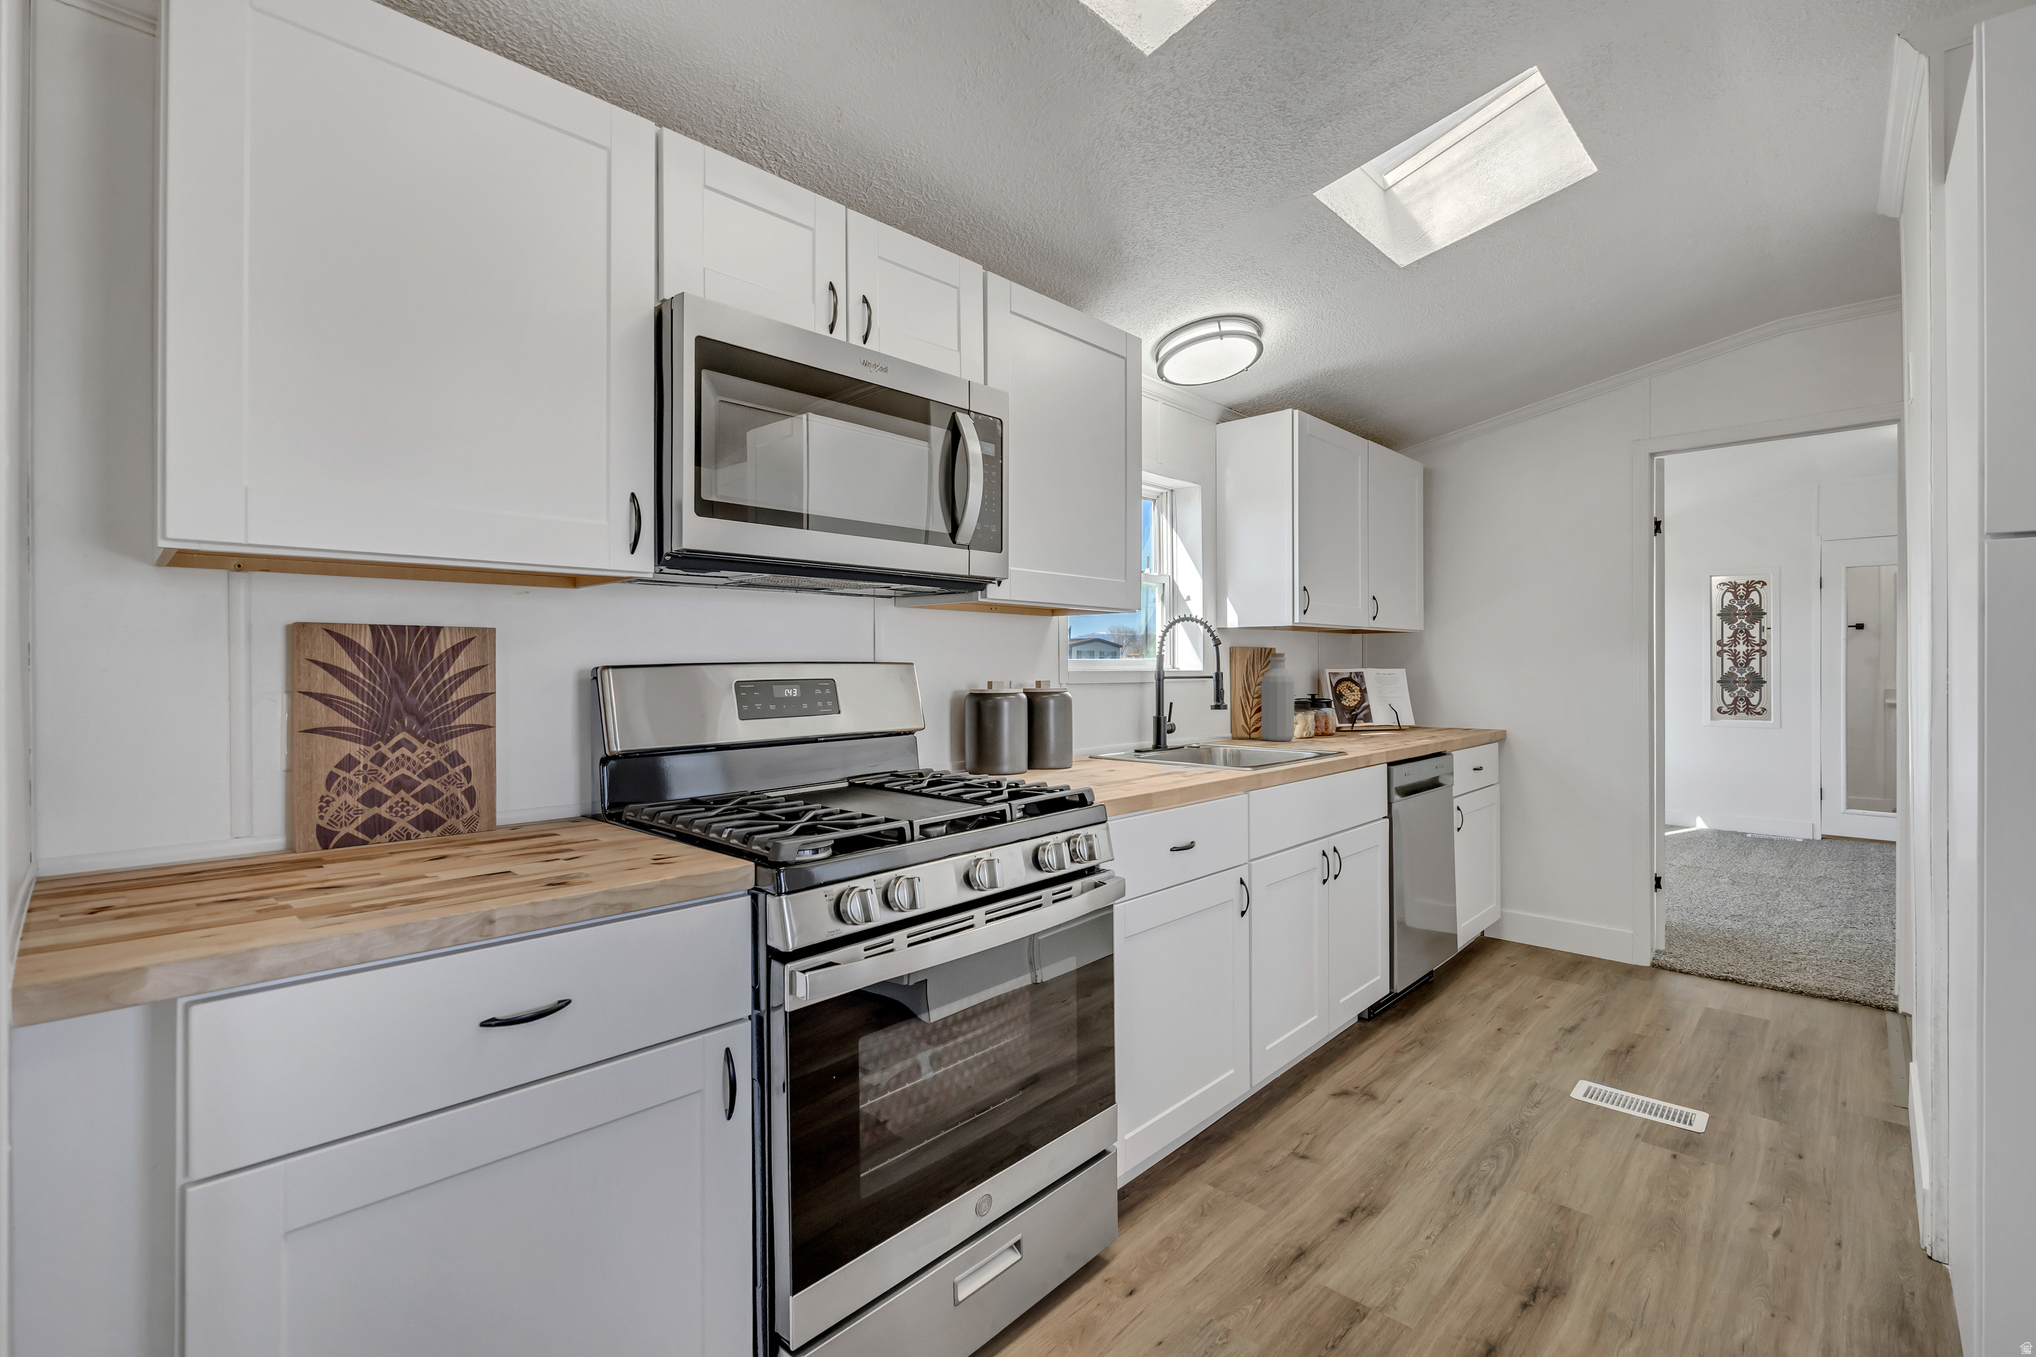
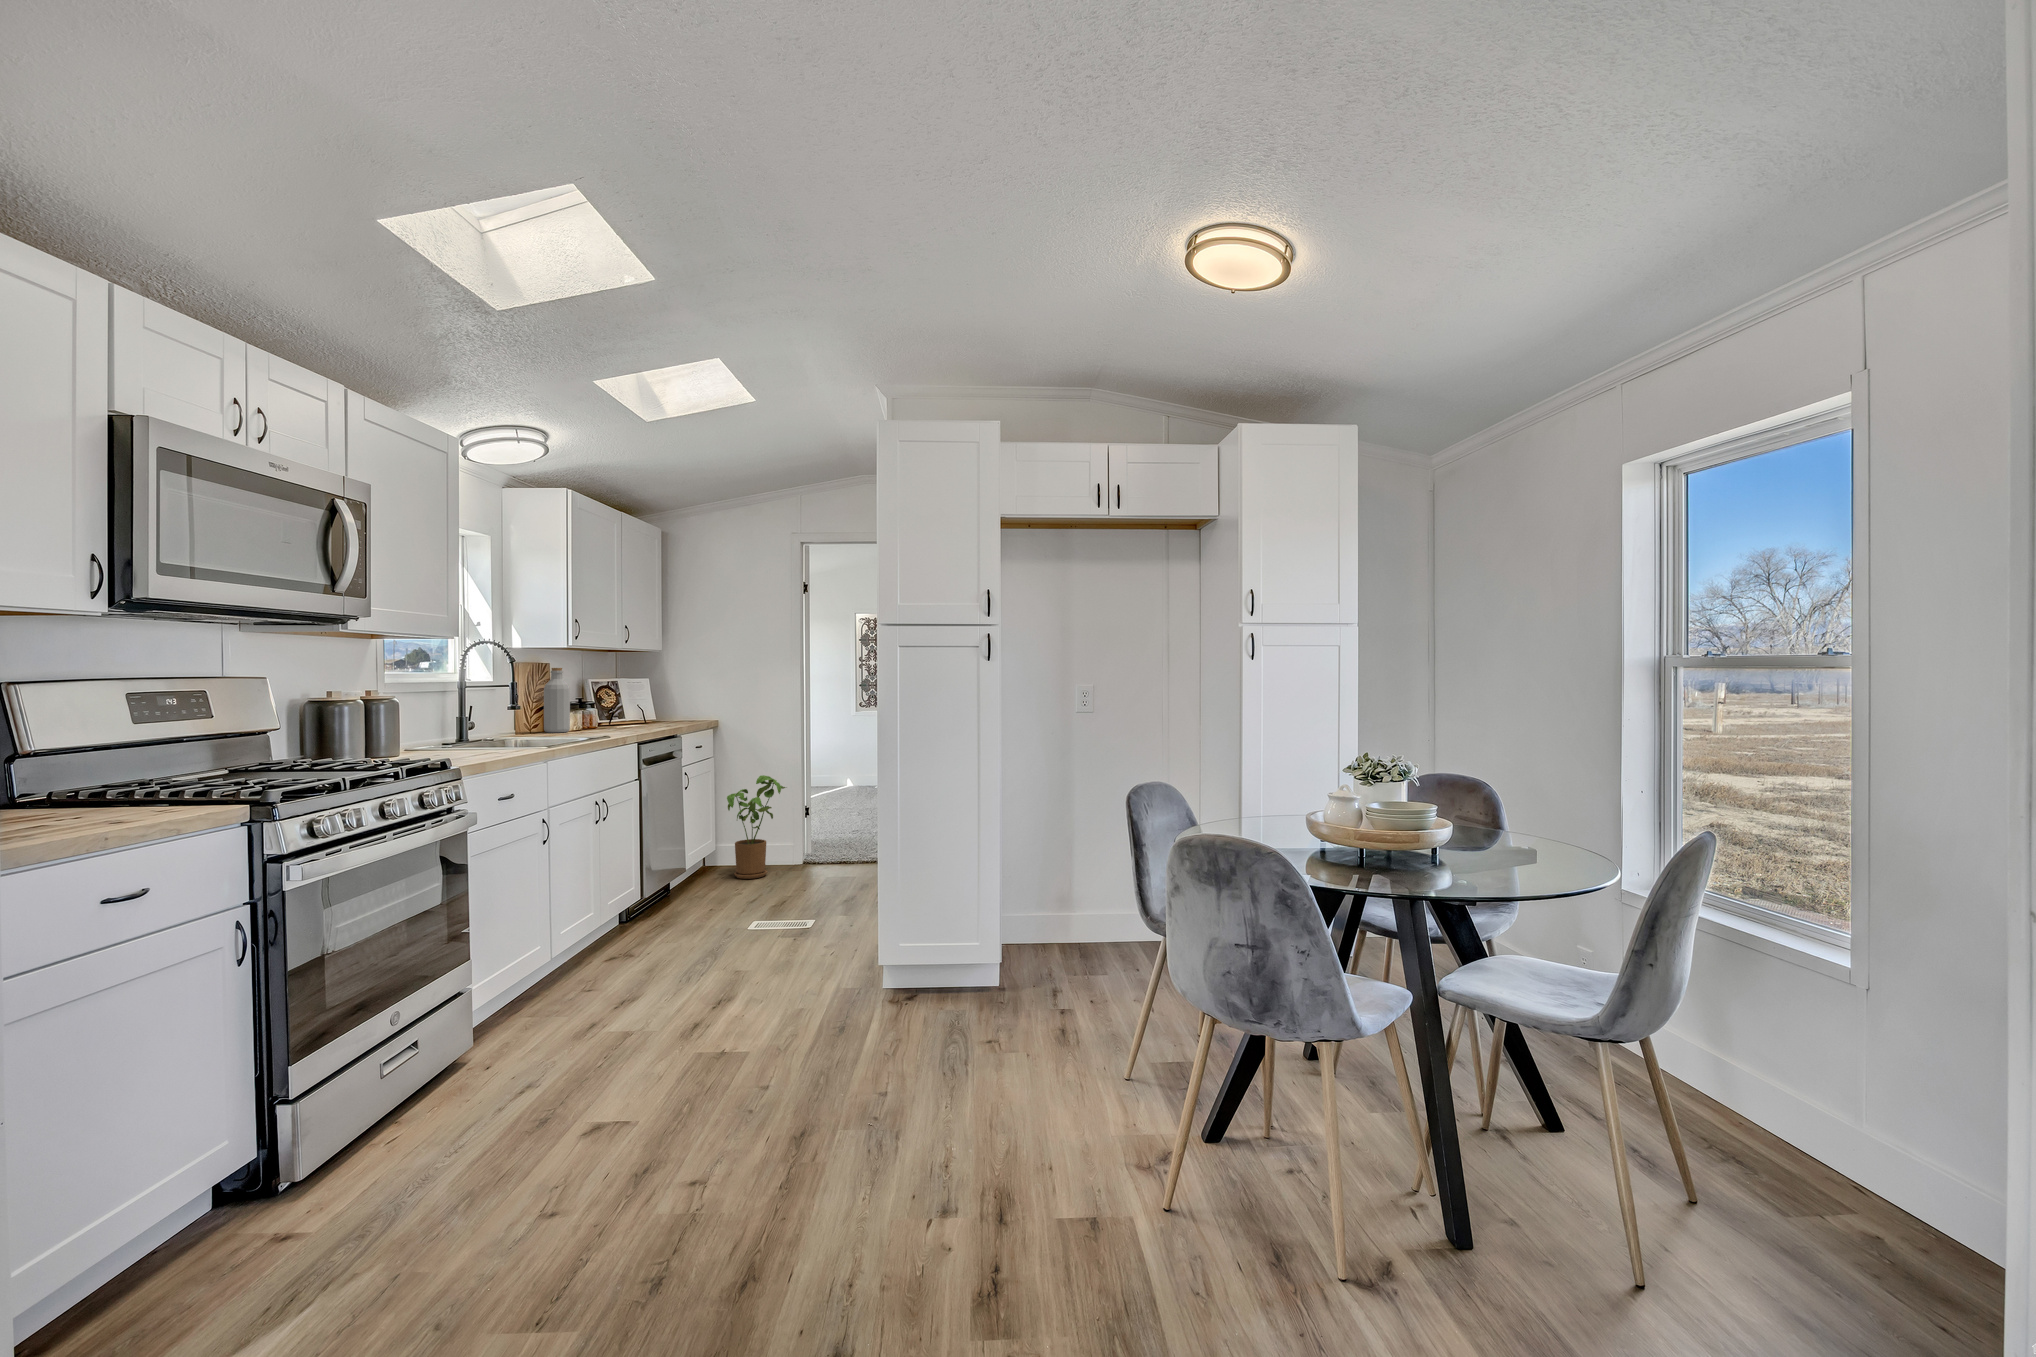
house plant: none [1520,818,1626,976] -> present [727,775,786,879]

